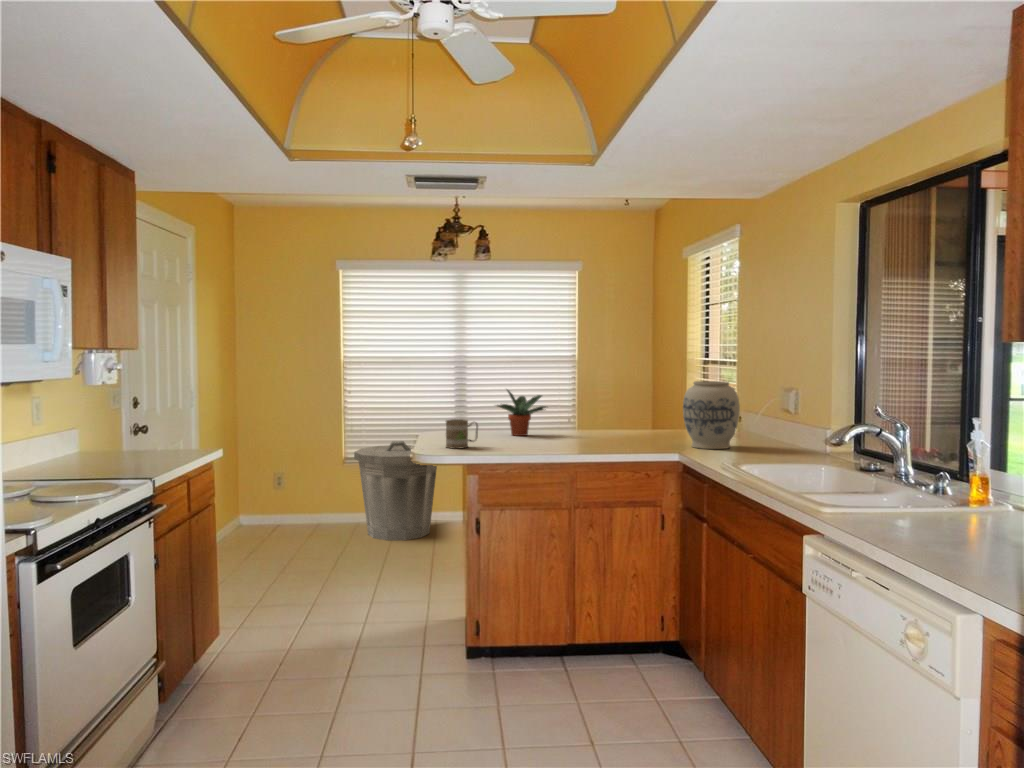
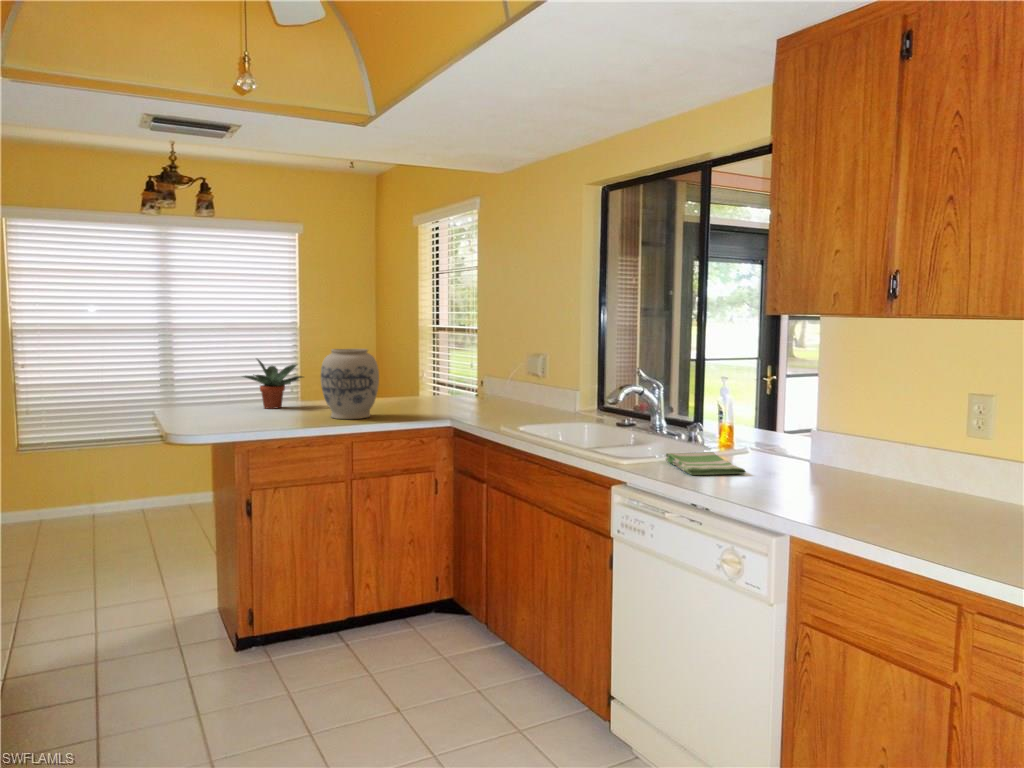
vase: present [683,381,740,449] -> present [321,349,379,419]
mug: present [446,419,478,449] -> none [201,393,239,425]
trash can: present [354,441,437,540] -> none [35,421,150,536]
dish towel: none [882,504,974,536] -> present [665,452,746,475]

